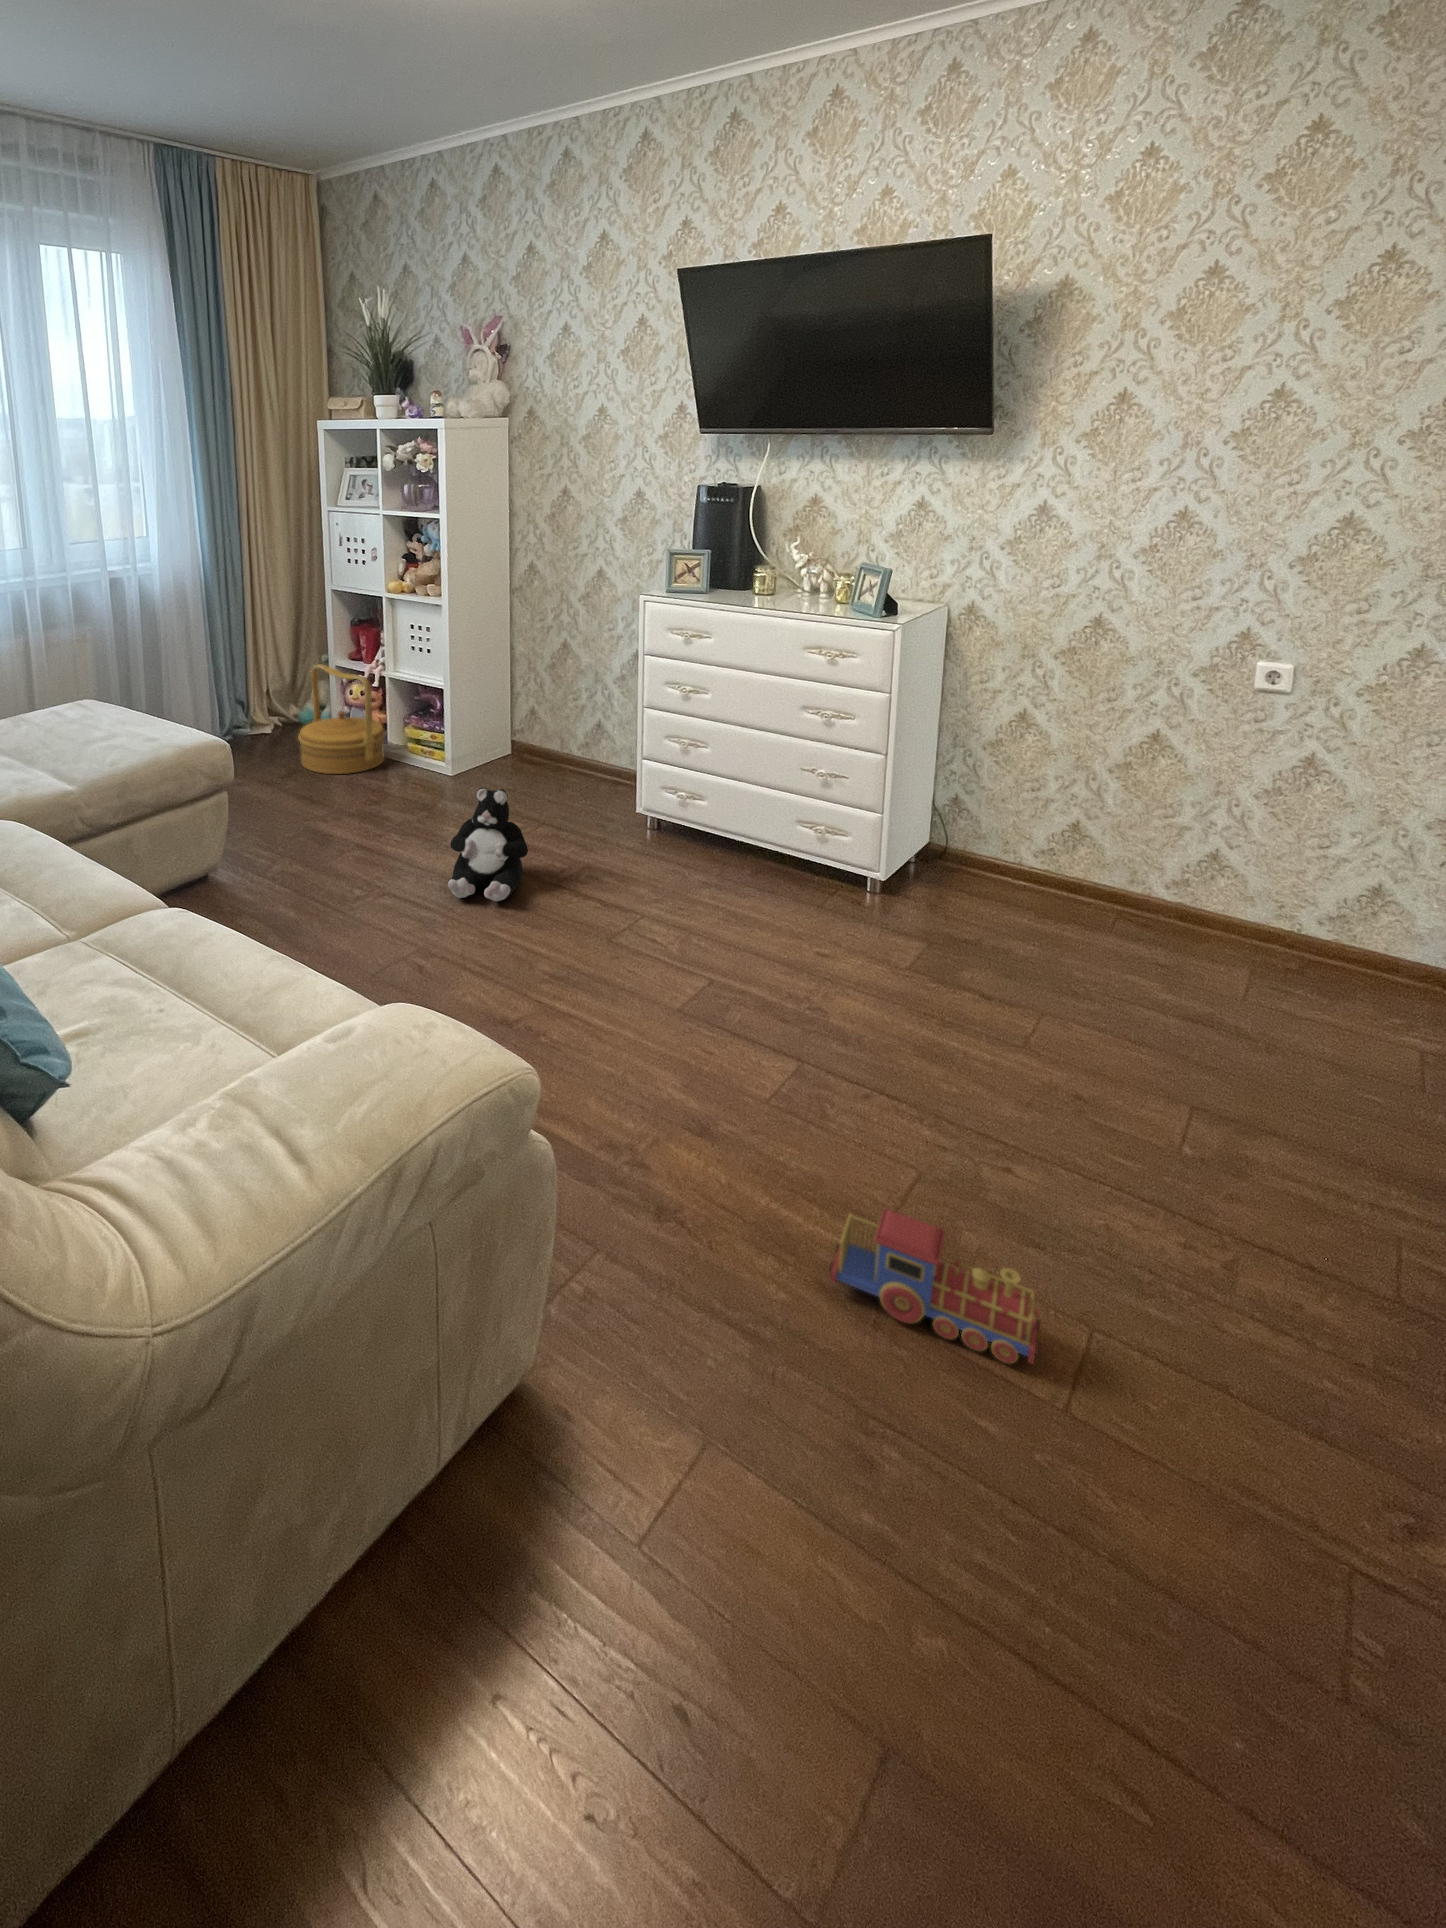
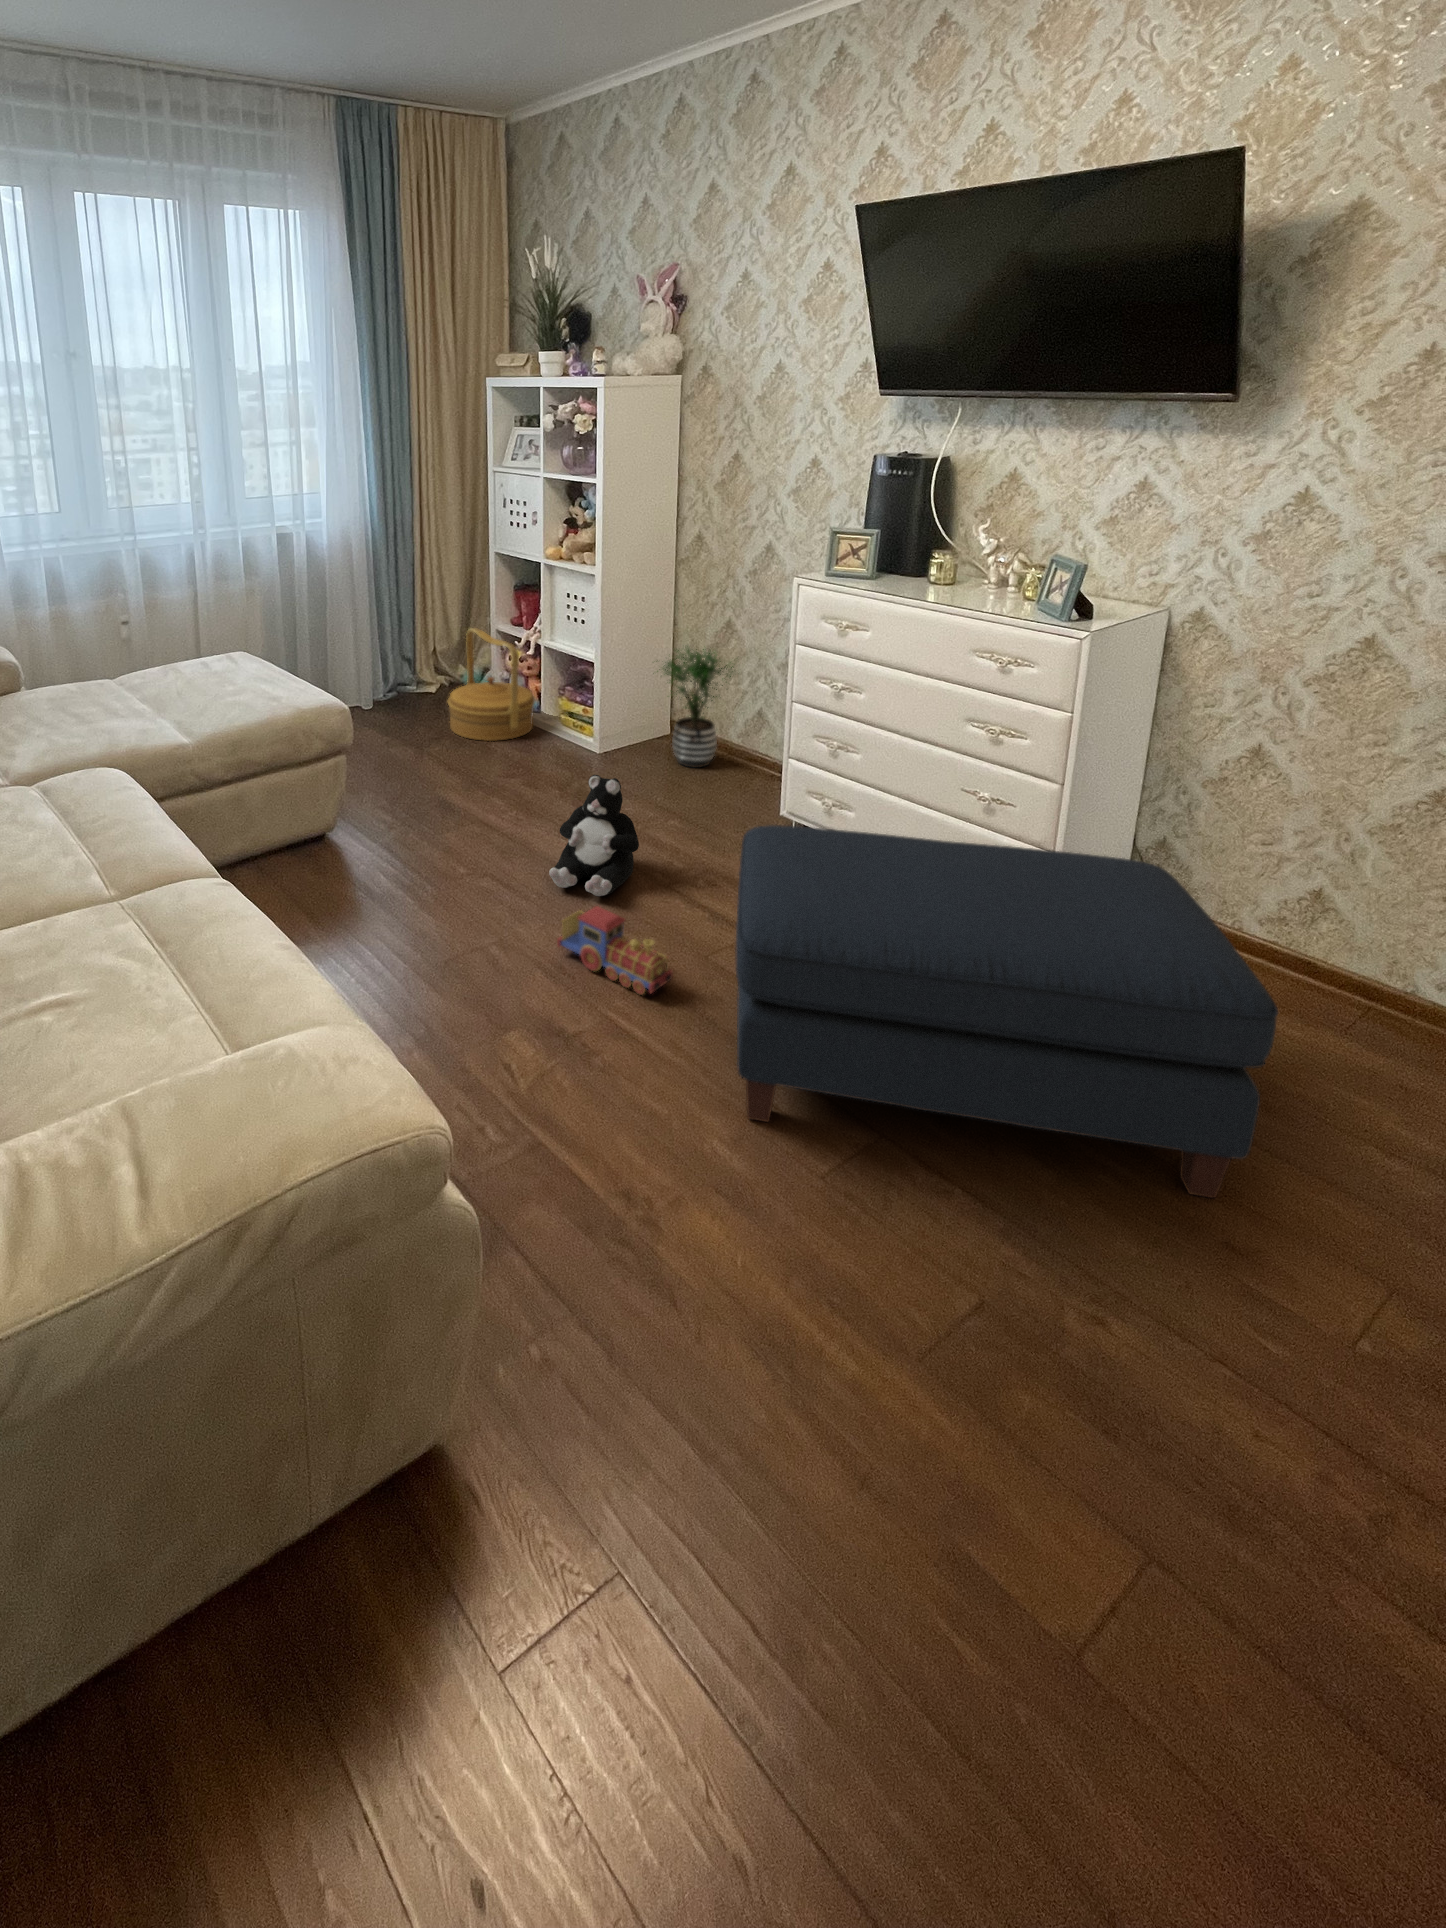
potted plant: none [502,666,585,782] -> present [657,646,734,768]
ottoman: none [642,808,1091,1069] -> present [736,825,1278,1198]
toy train: present [830,1209,1040,1363] -> present [557,906,673,994]

